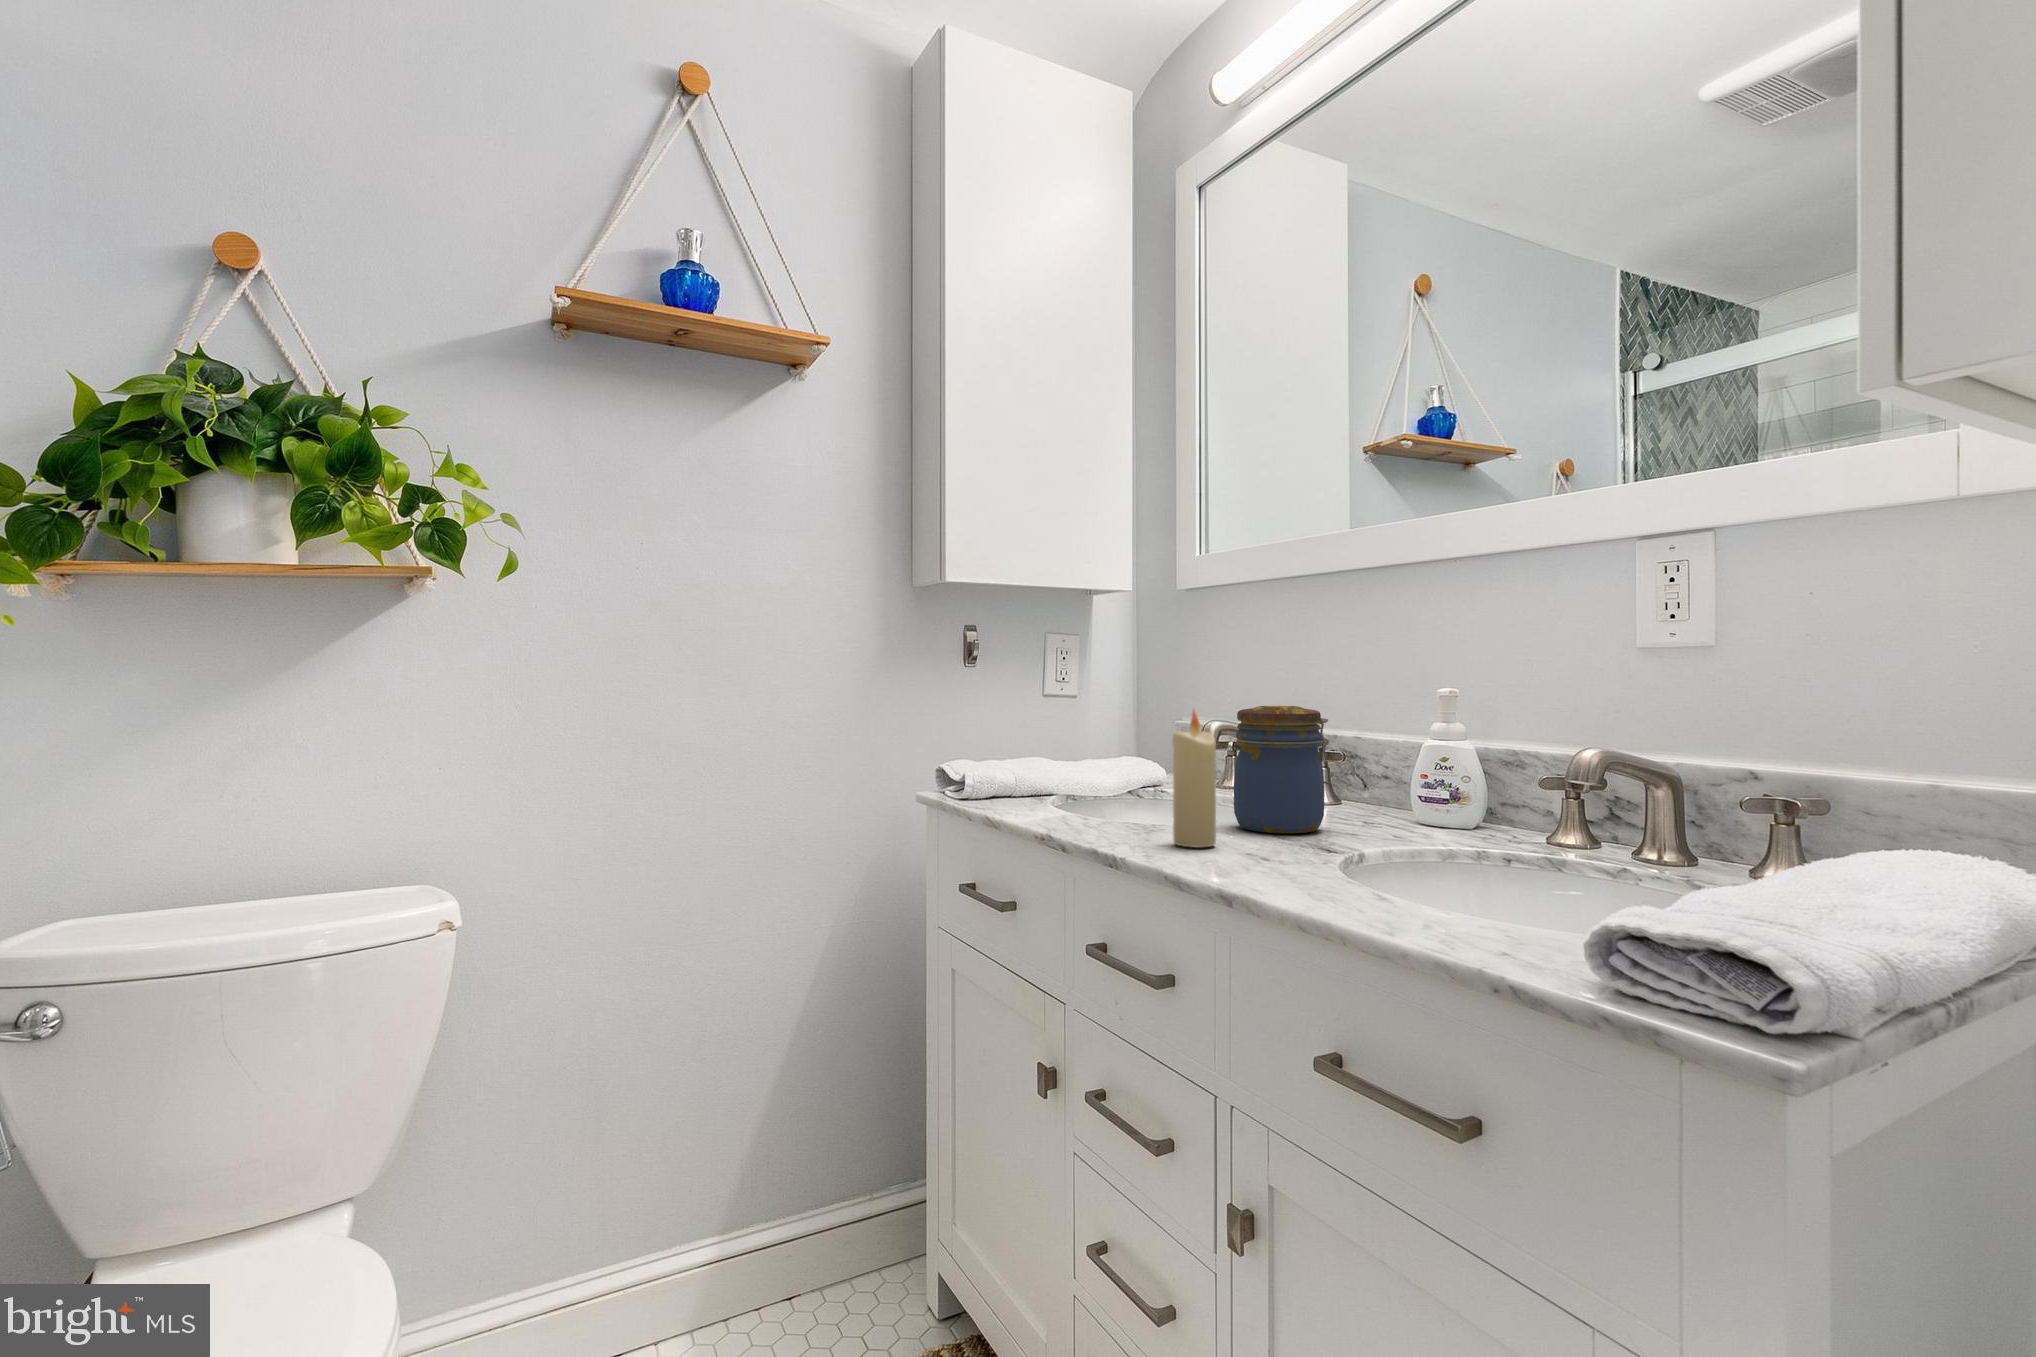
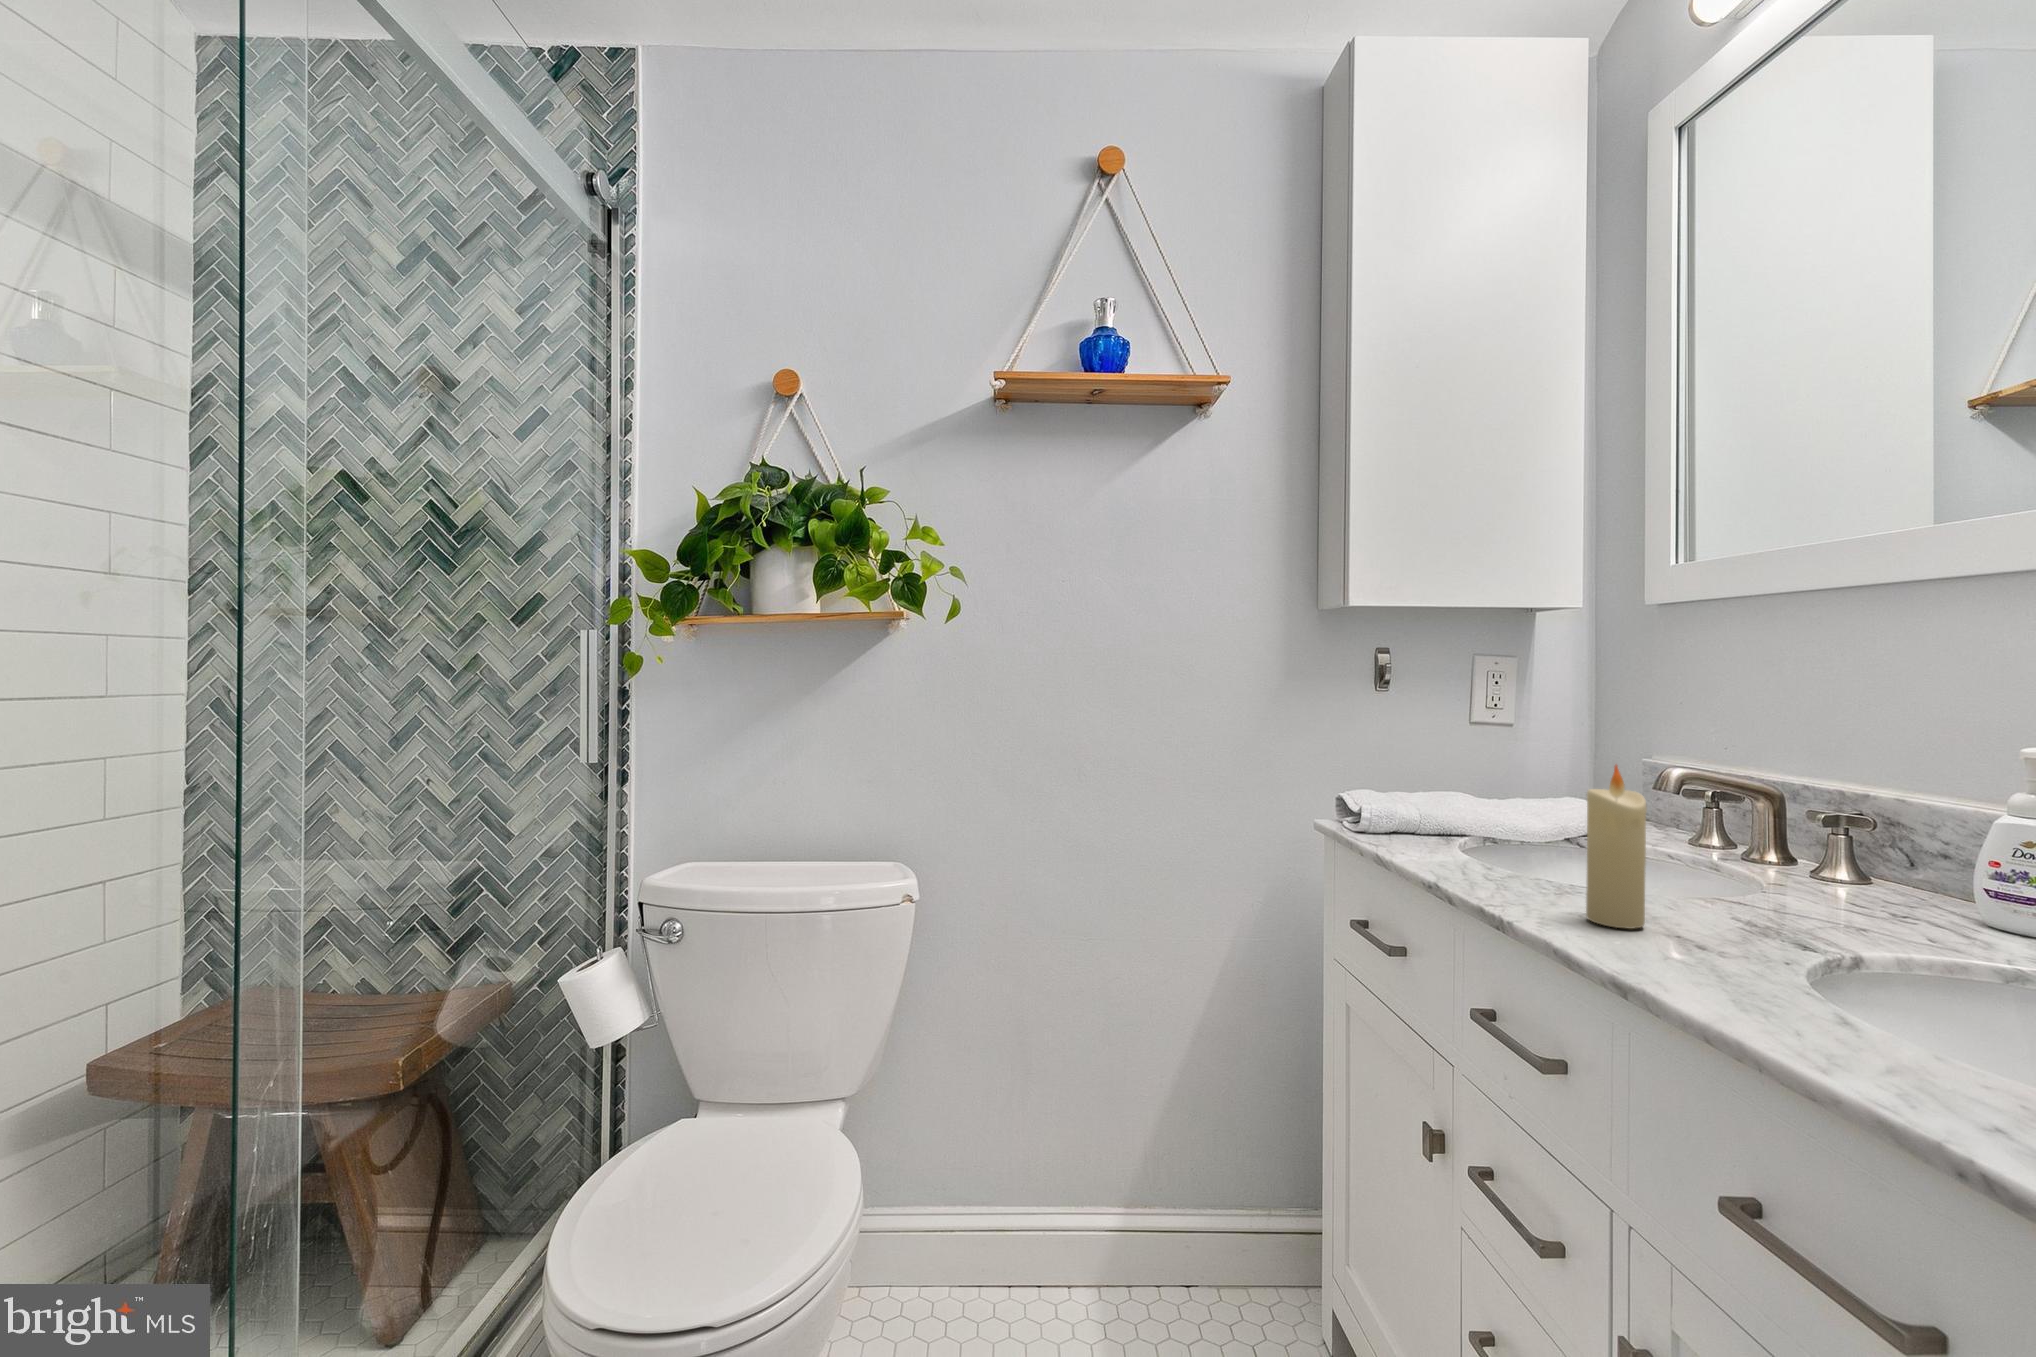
jar: present [1234,706,1331,833] -> none [1686,758,1838,922]

